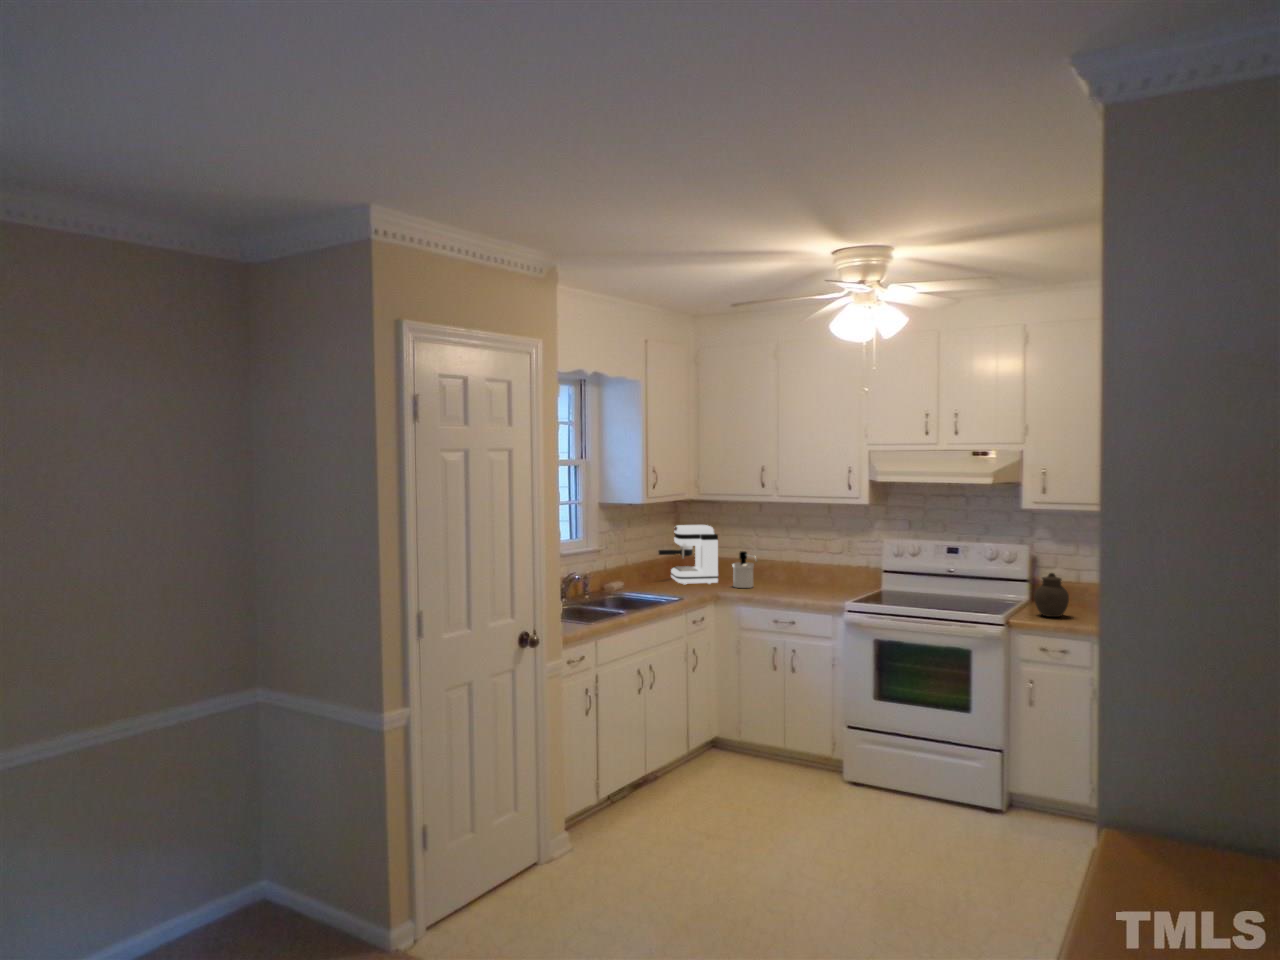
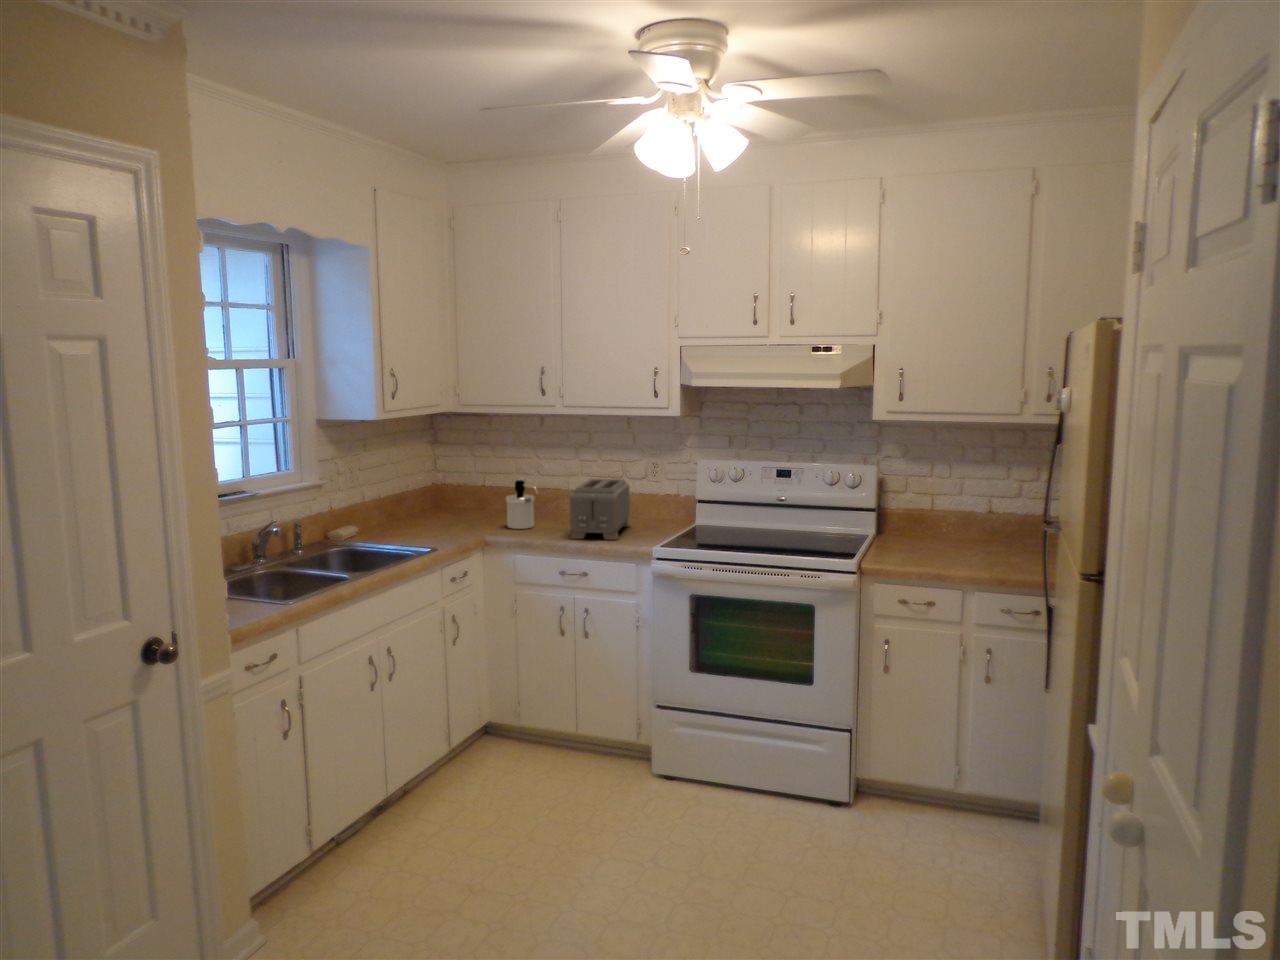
coffee maker: present [658,525,718,585] -> none [407,446,488,527]
toaster: none [781,552,829,597] -> present [570,479,630,540]
jar: present [1034,573,1069,617] -> none [889,502,932,558]

